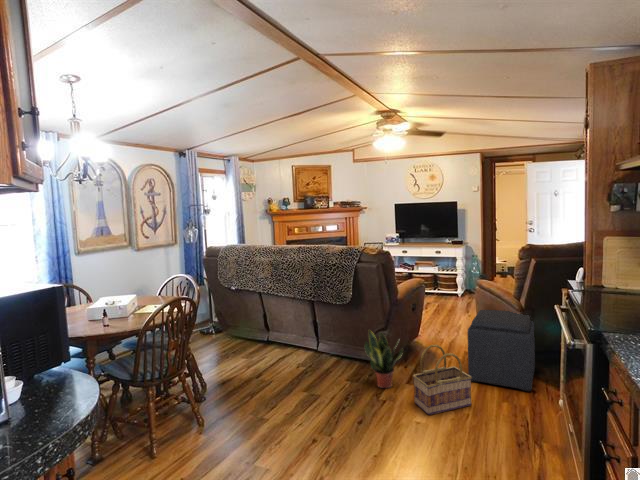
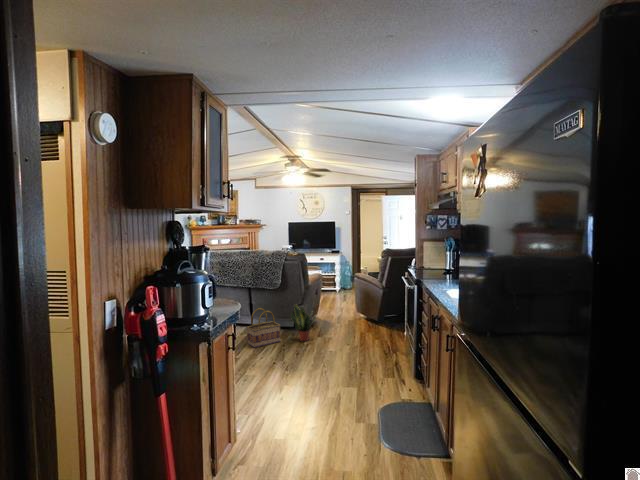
ottoman: present [467,310,535,391] -> none [354,290,390,335]
basket: present [413,345,472,415] -> present [247,308,280,348]

